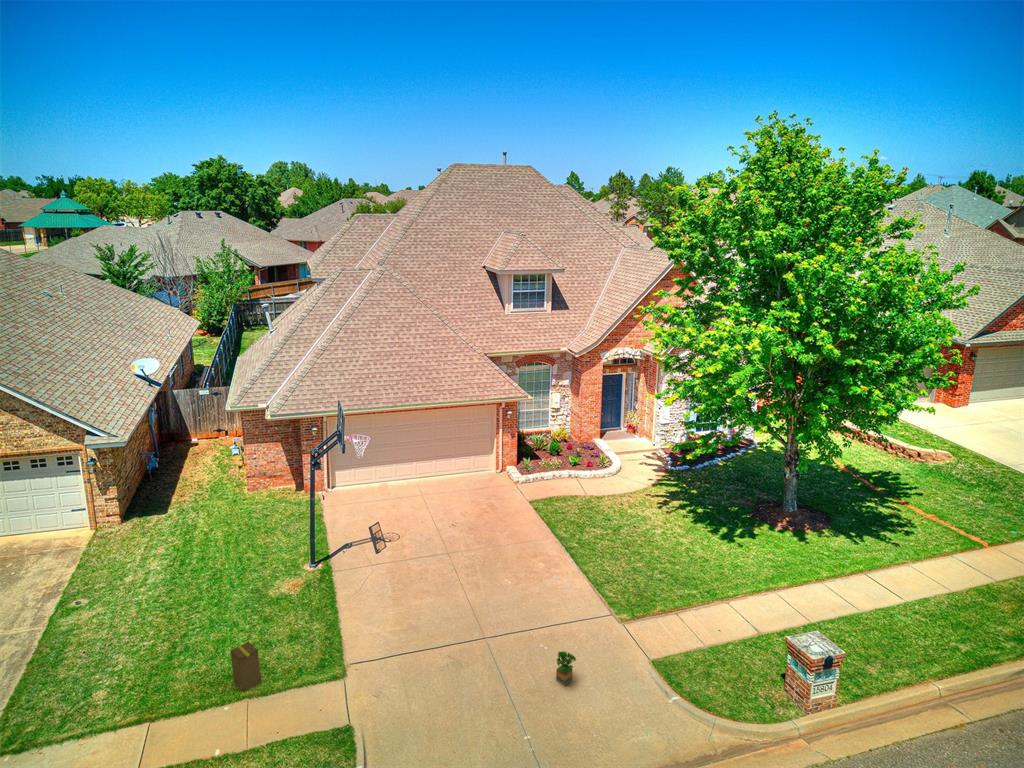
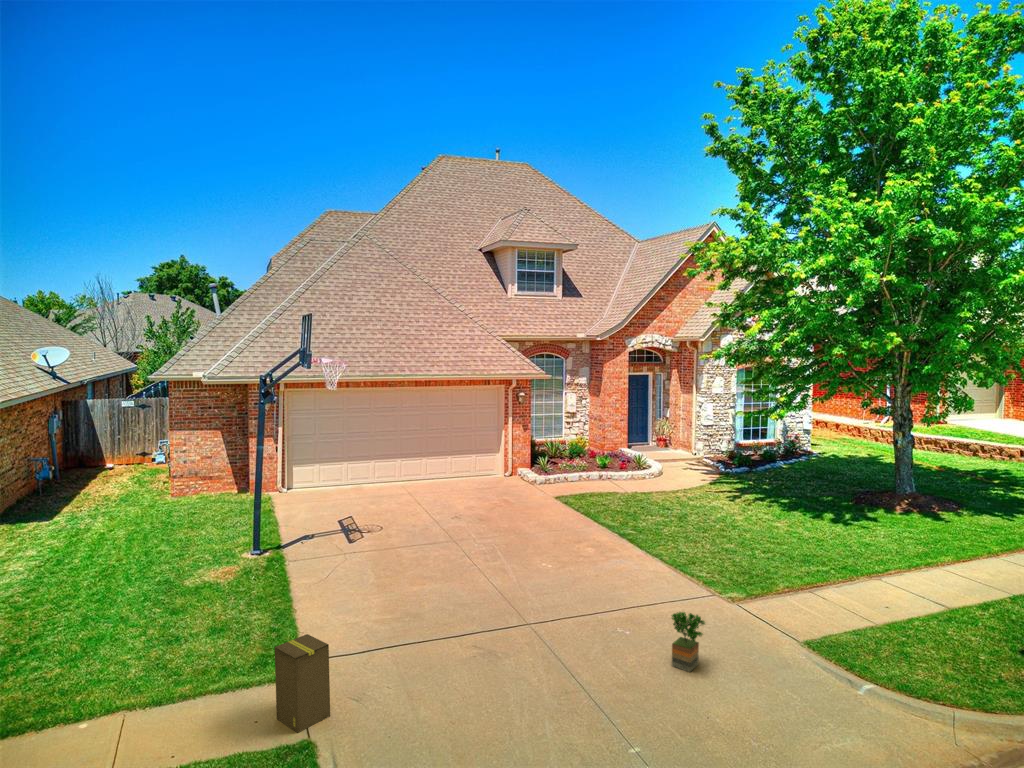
cardboard box: present [230,642,261,692] -> present [275,634,330,733]

